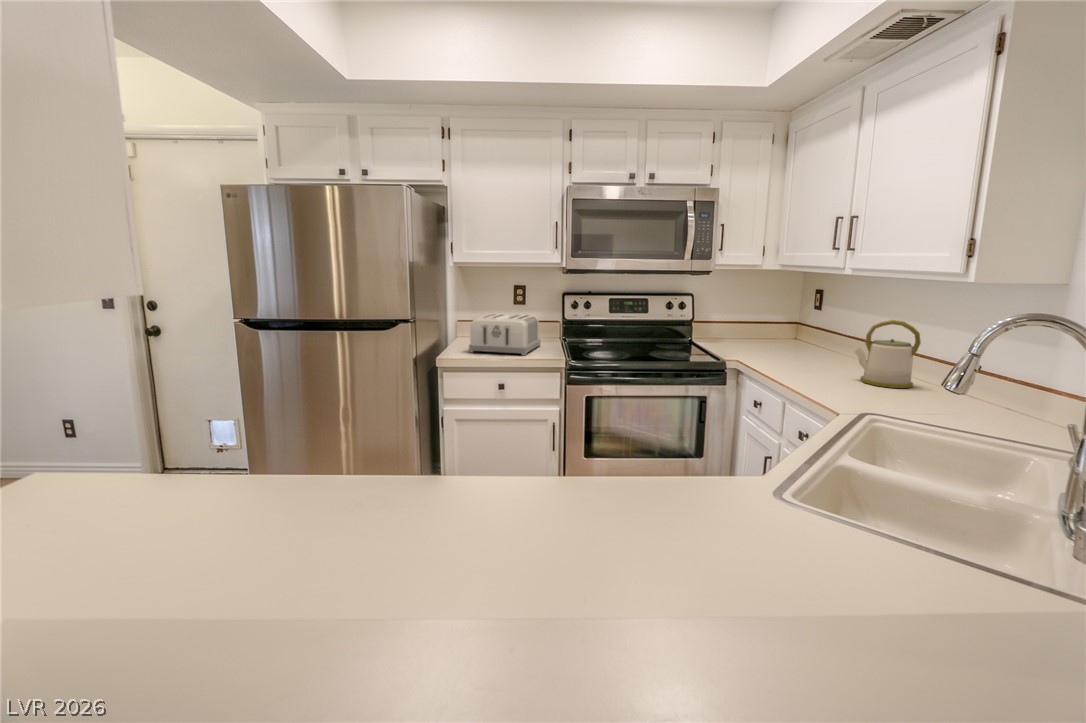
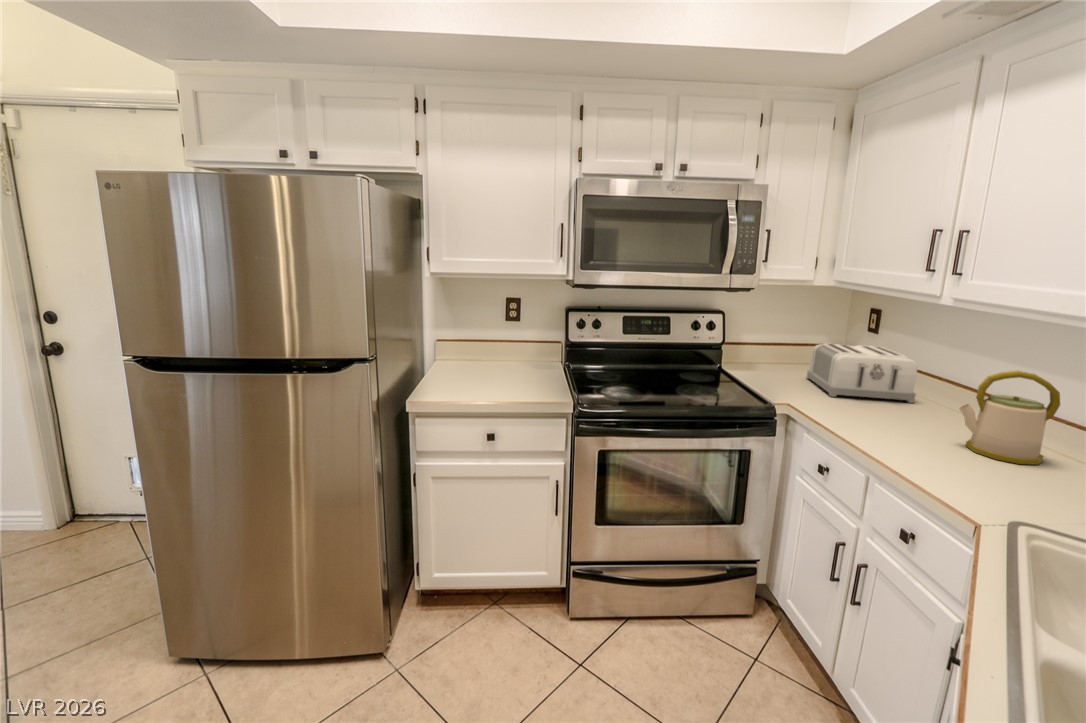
toaster: present [469,314,540,356] -> present [807,343,917,403]

